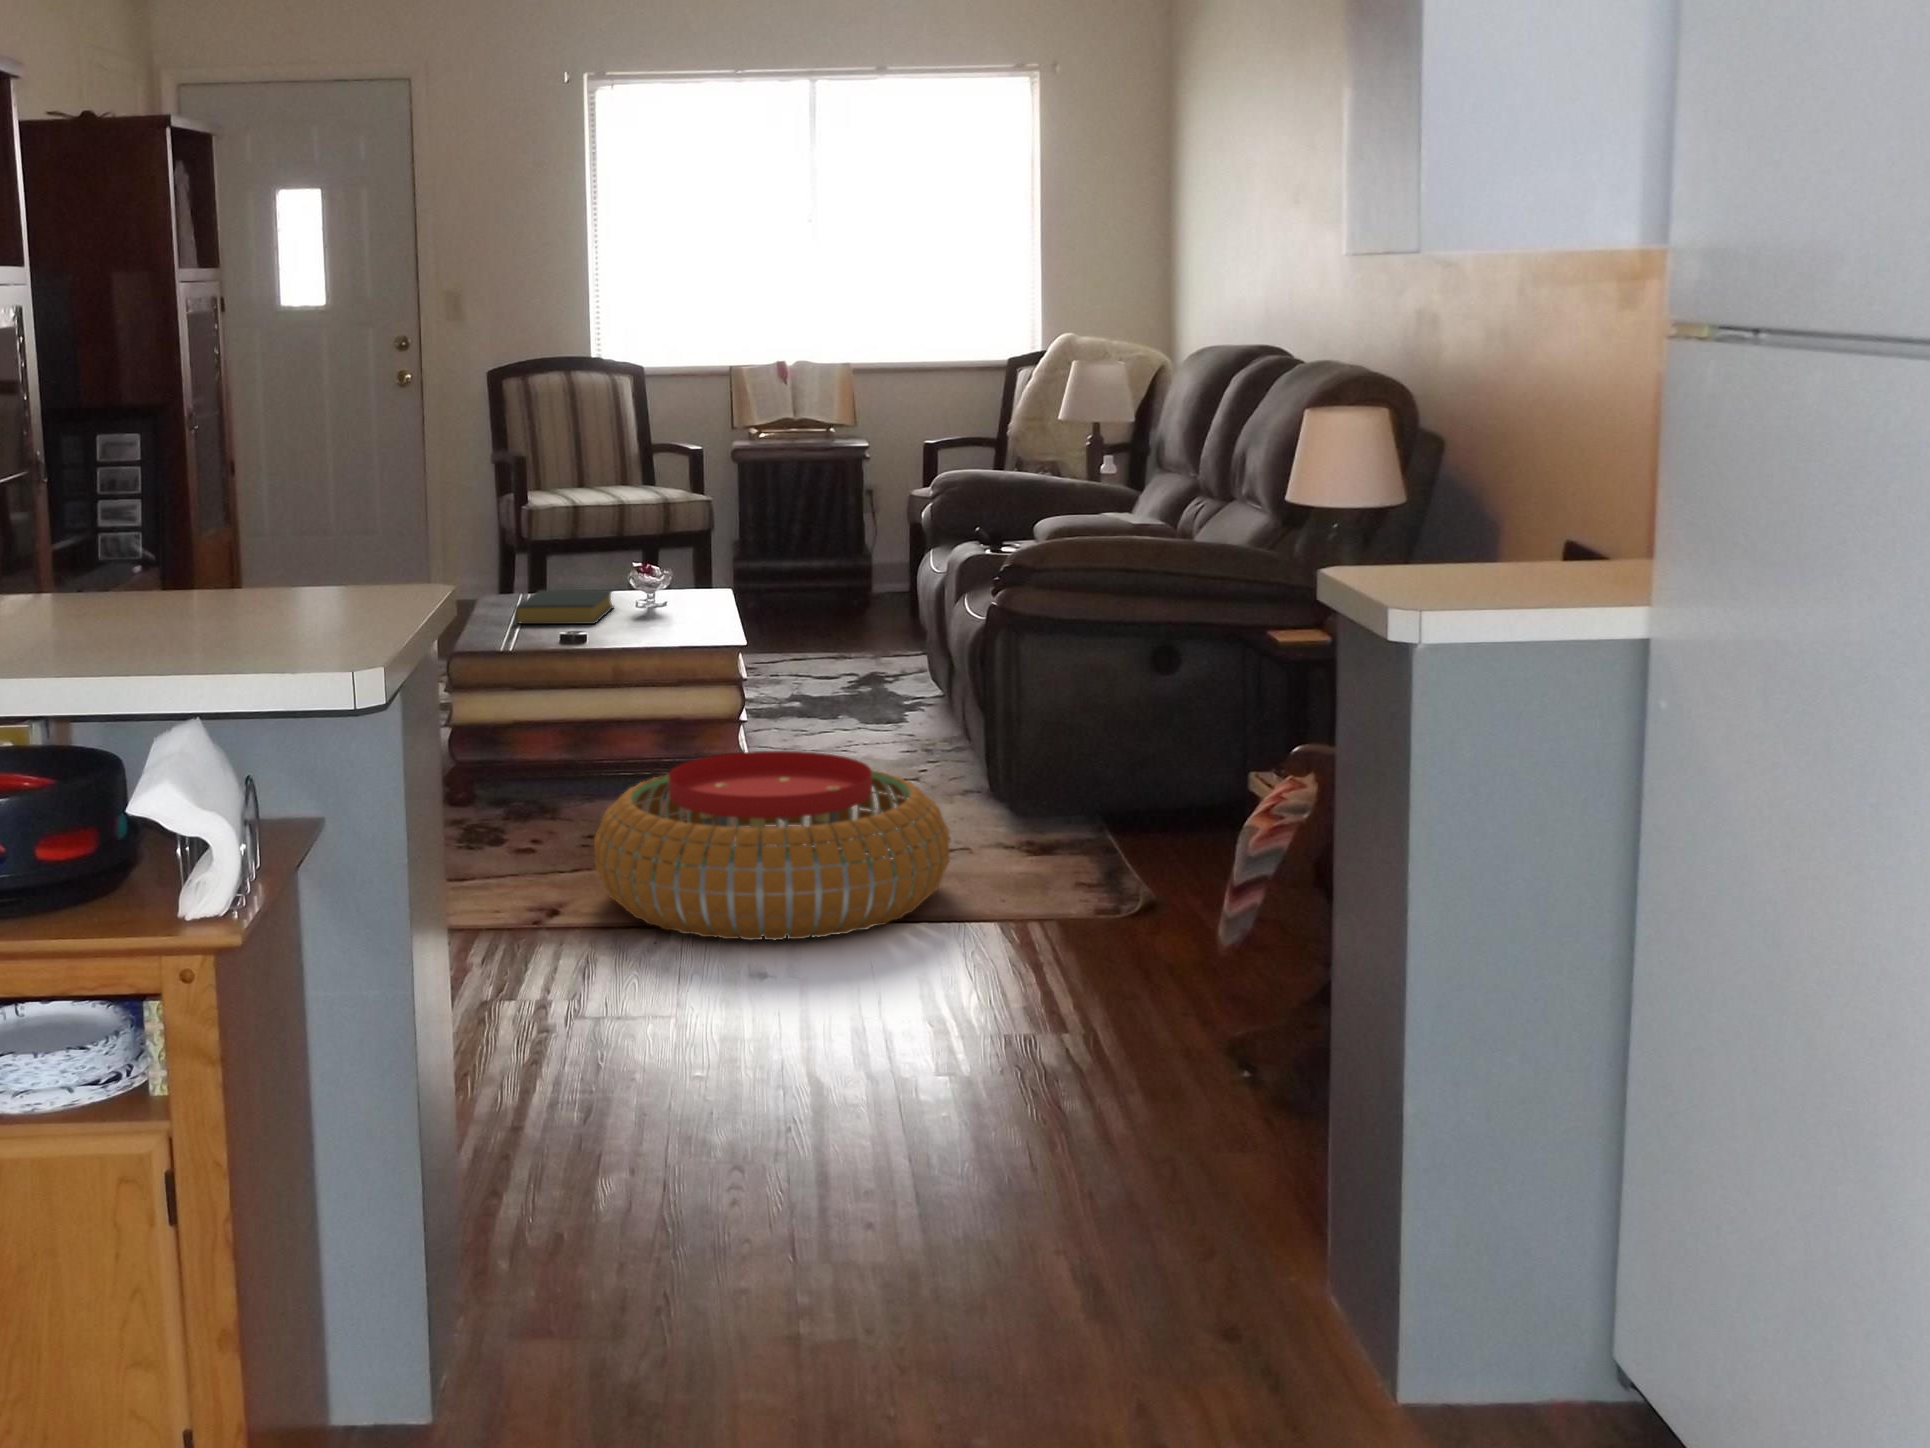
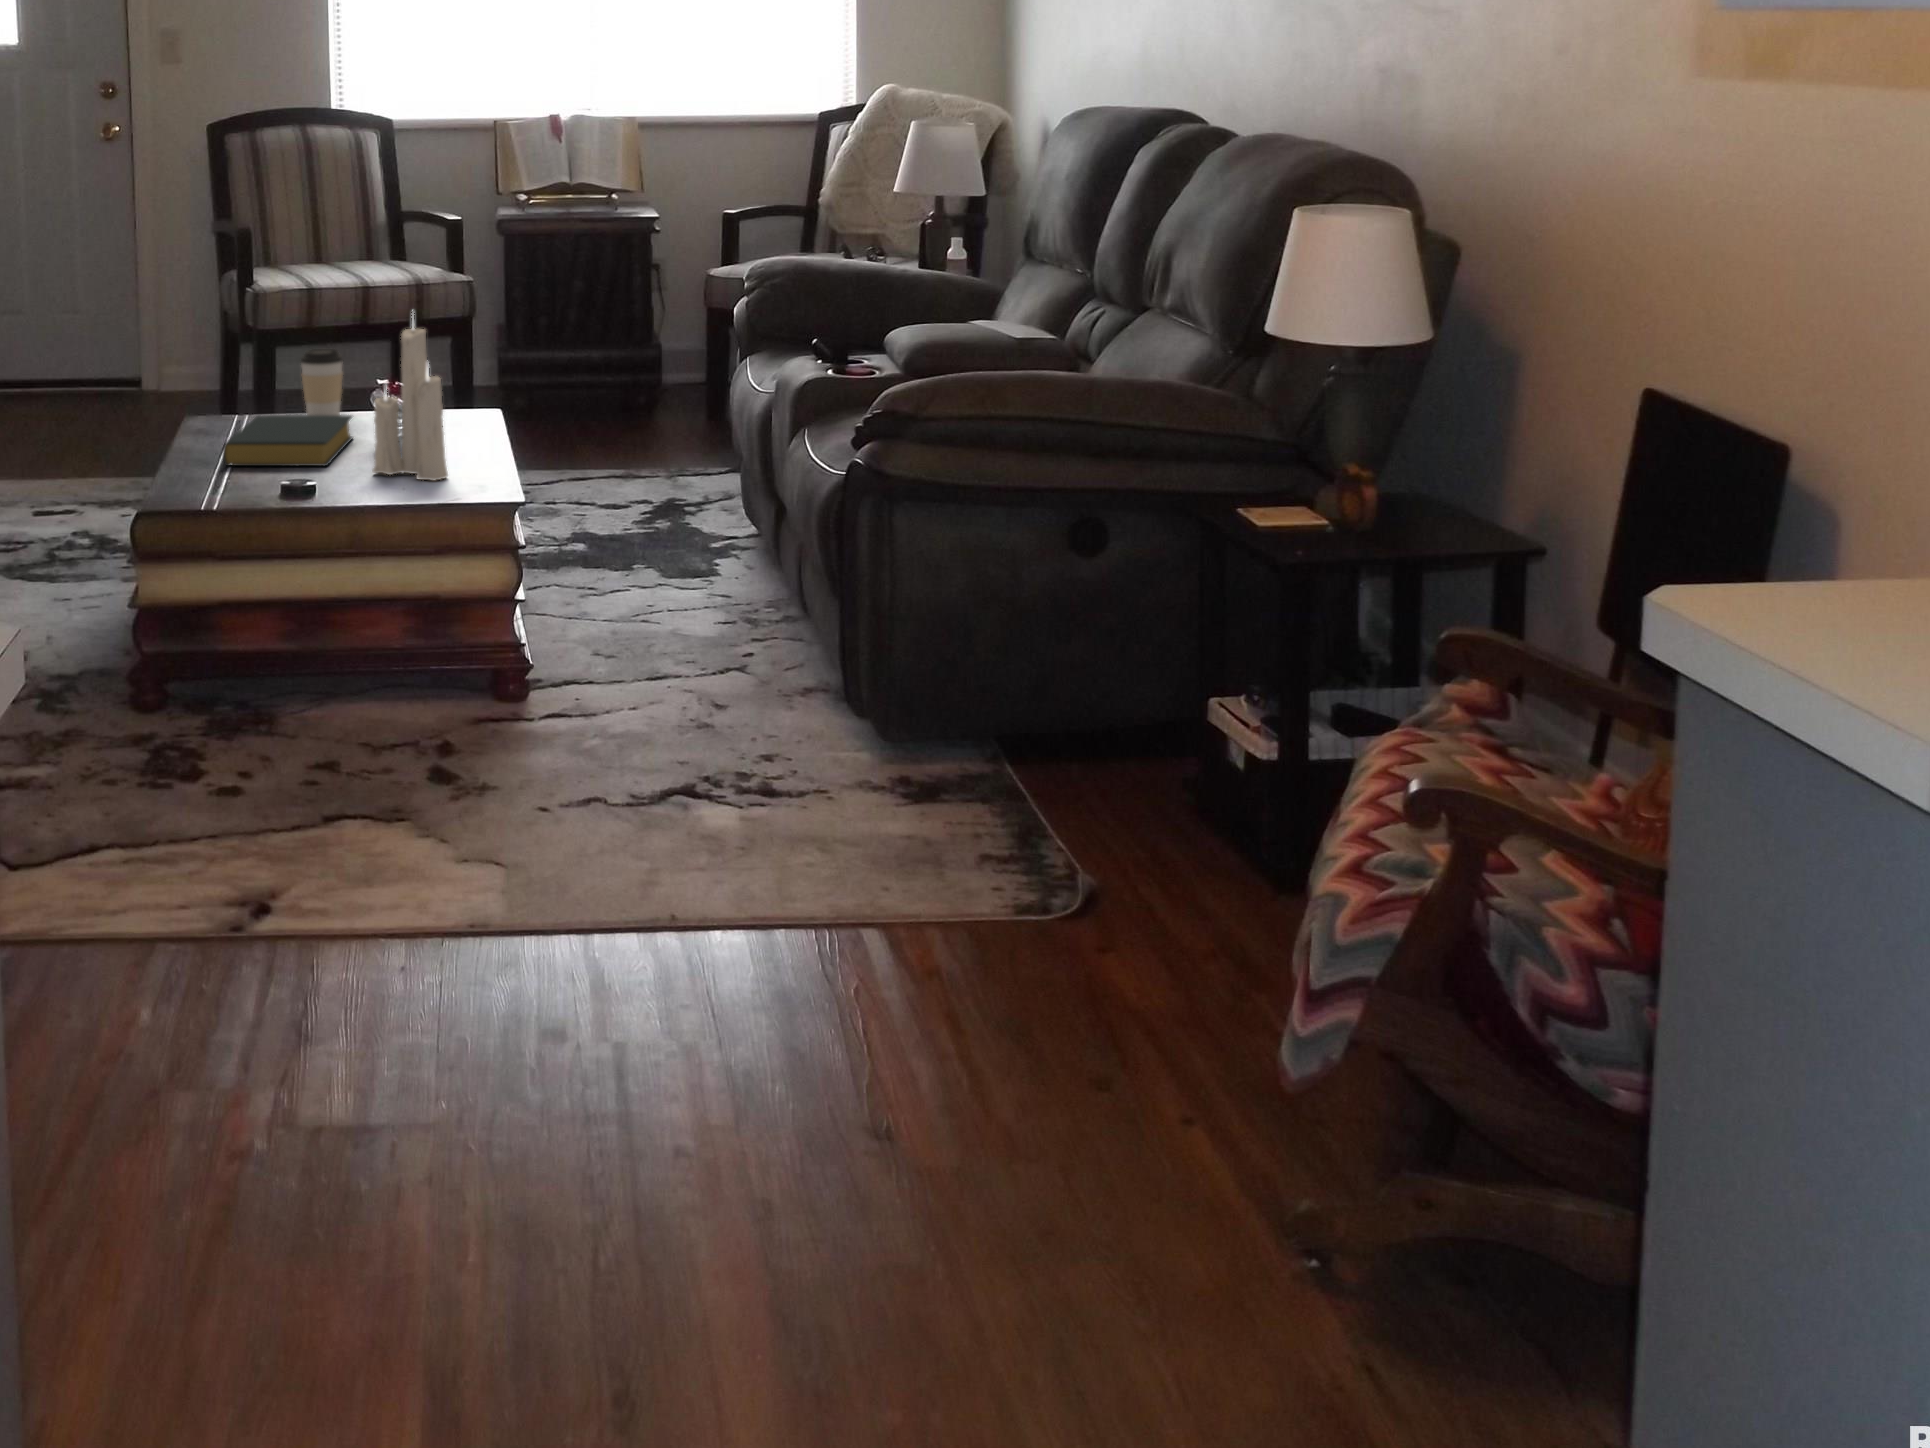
candle: none [630,494,688,631] -> present [373,326,448,480]
coffee cup: none [572,540,606,598] -> present [301,349,343,415]
pouf: present [594,751,950,940] -> none [318,669,814,968]

